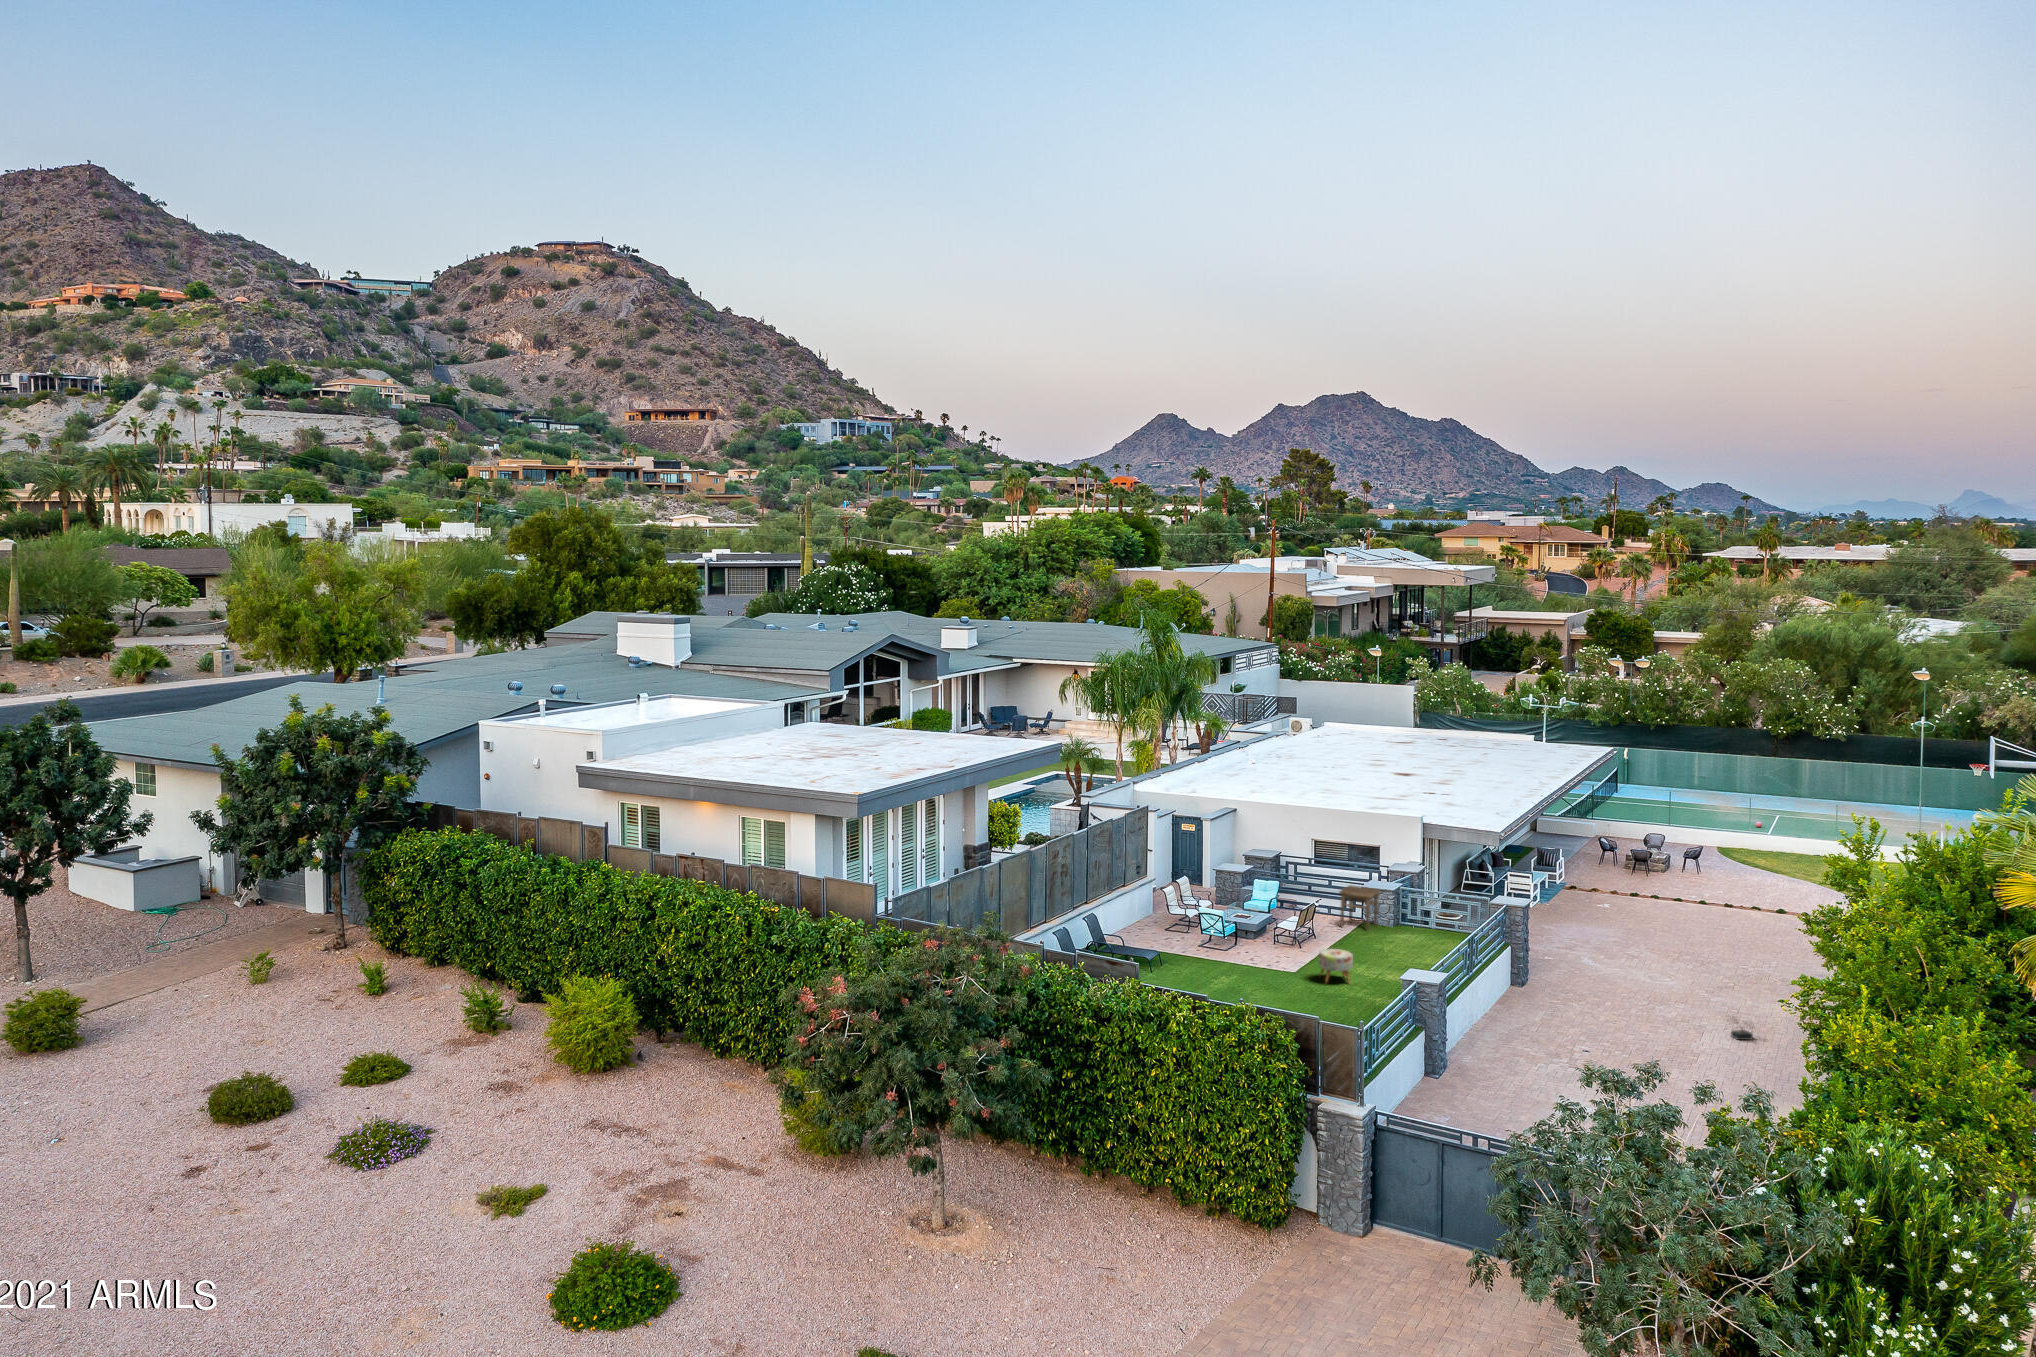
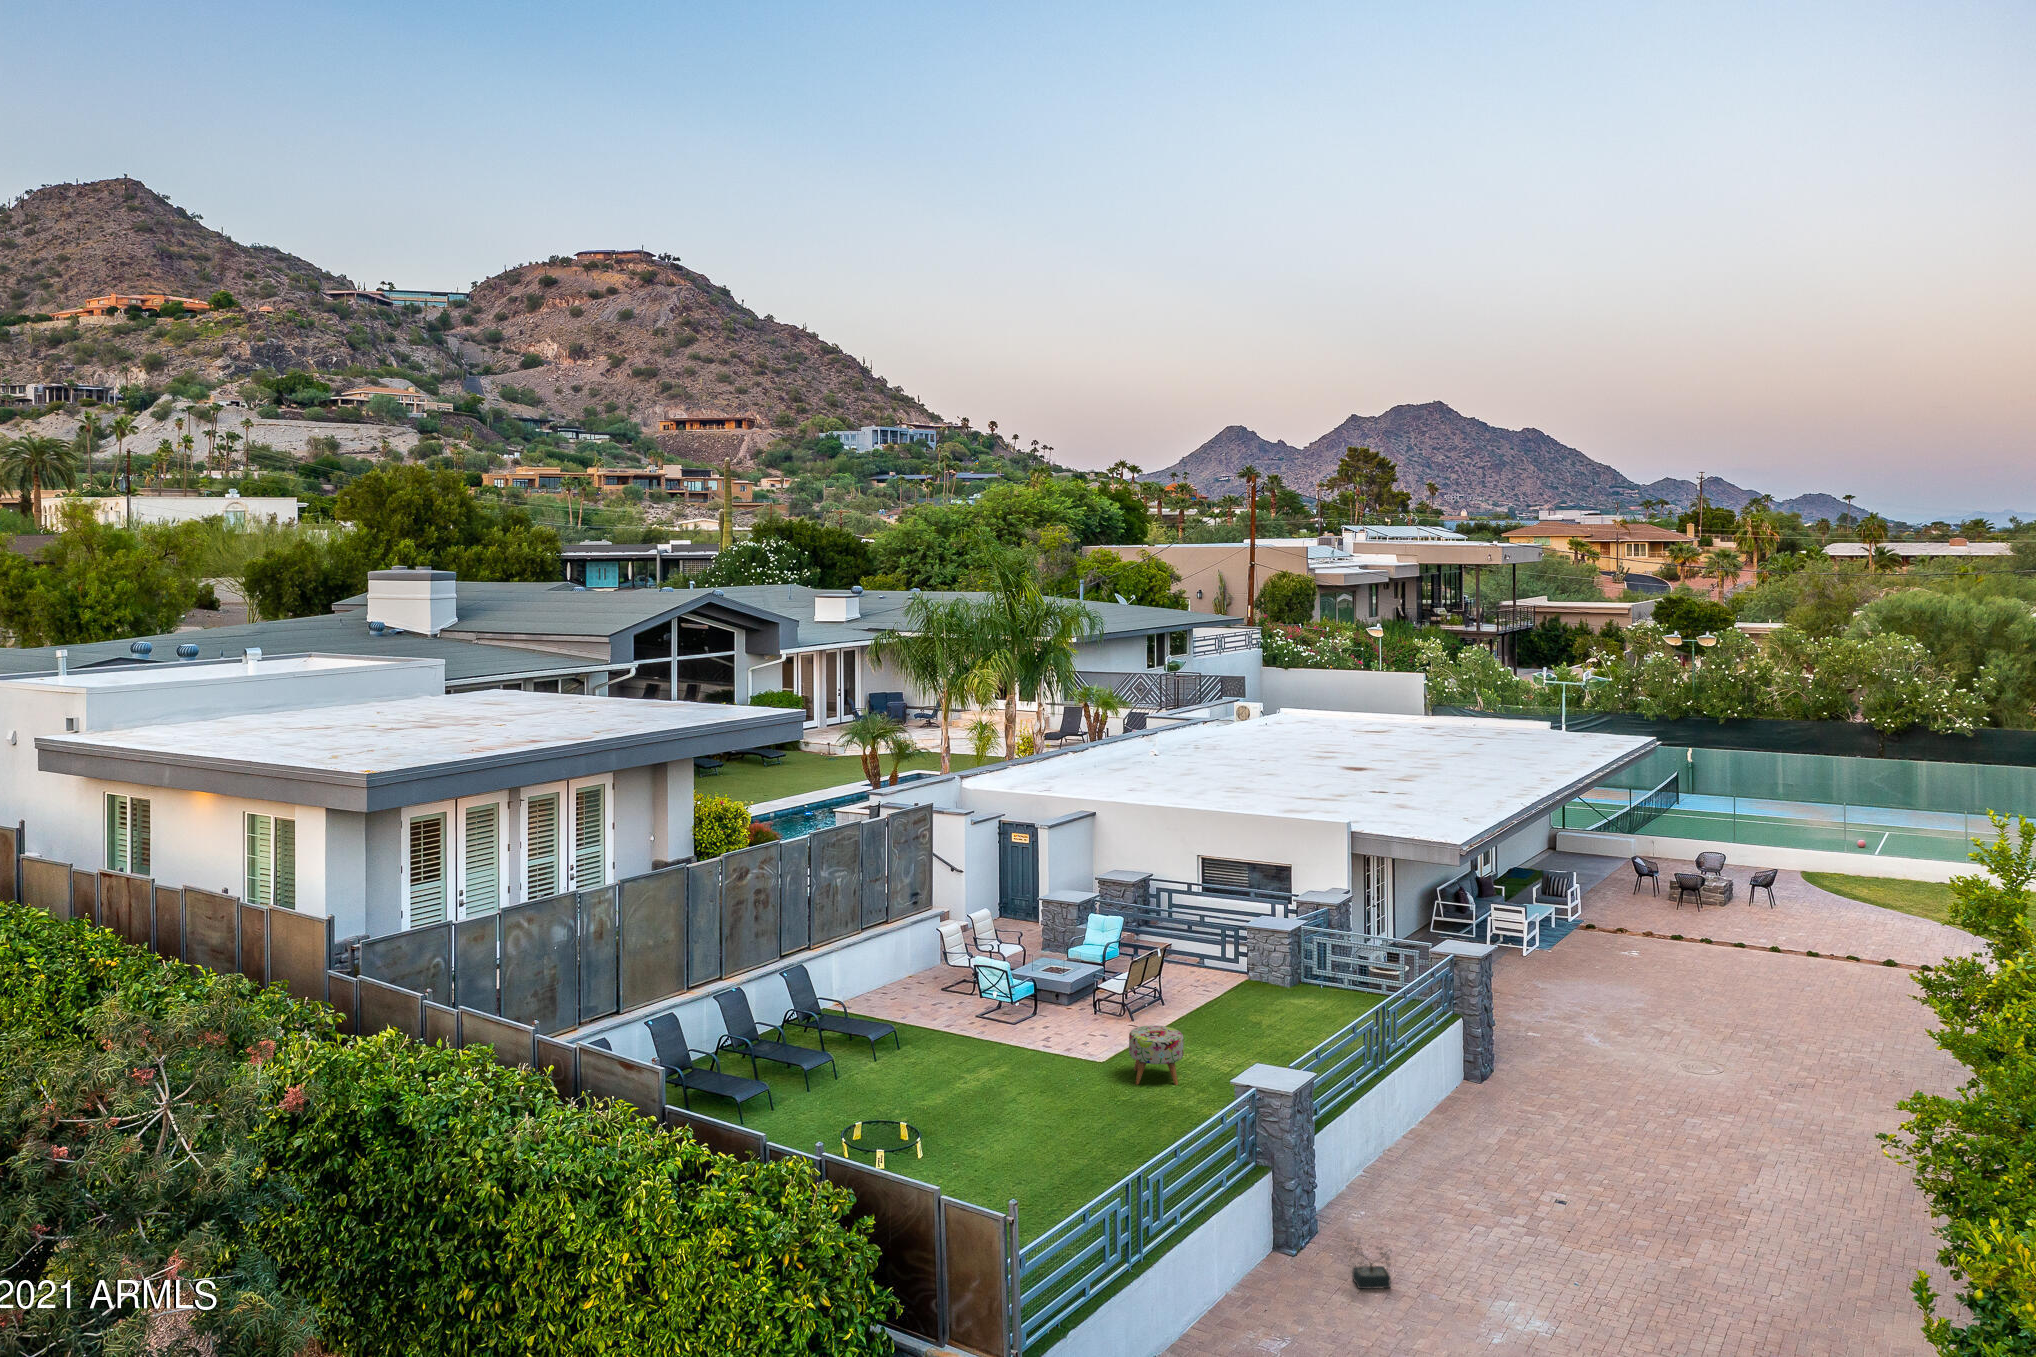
side table: present [1339,885,1380,931] -> none [1211,922,1277,994]
decorative plant: present [1727,1020,1754,1040] -> present [1342,1239,1396,1289]

